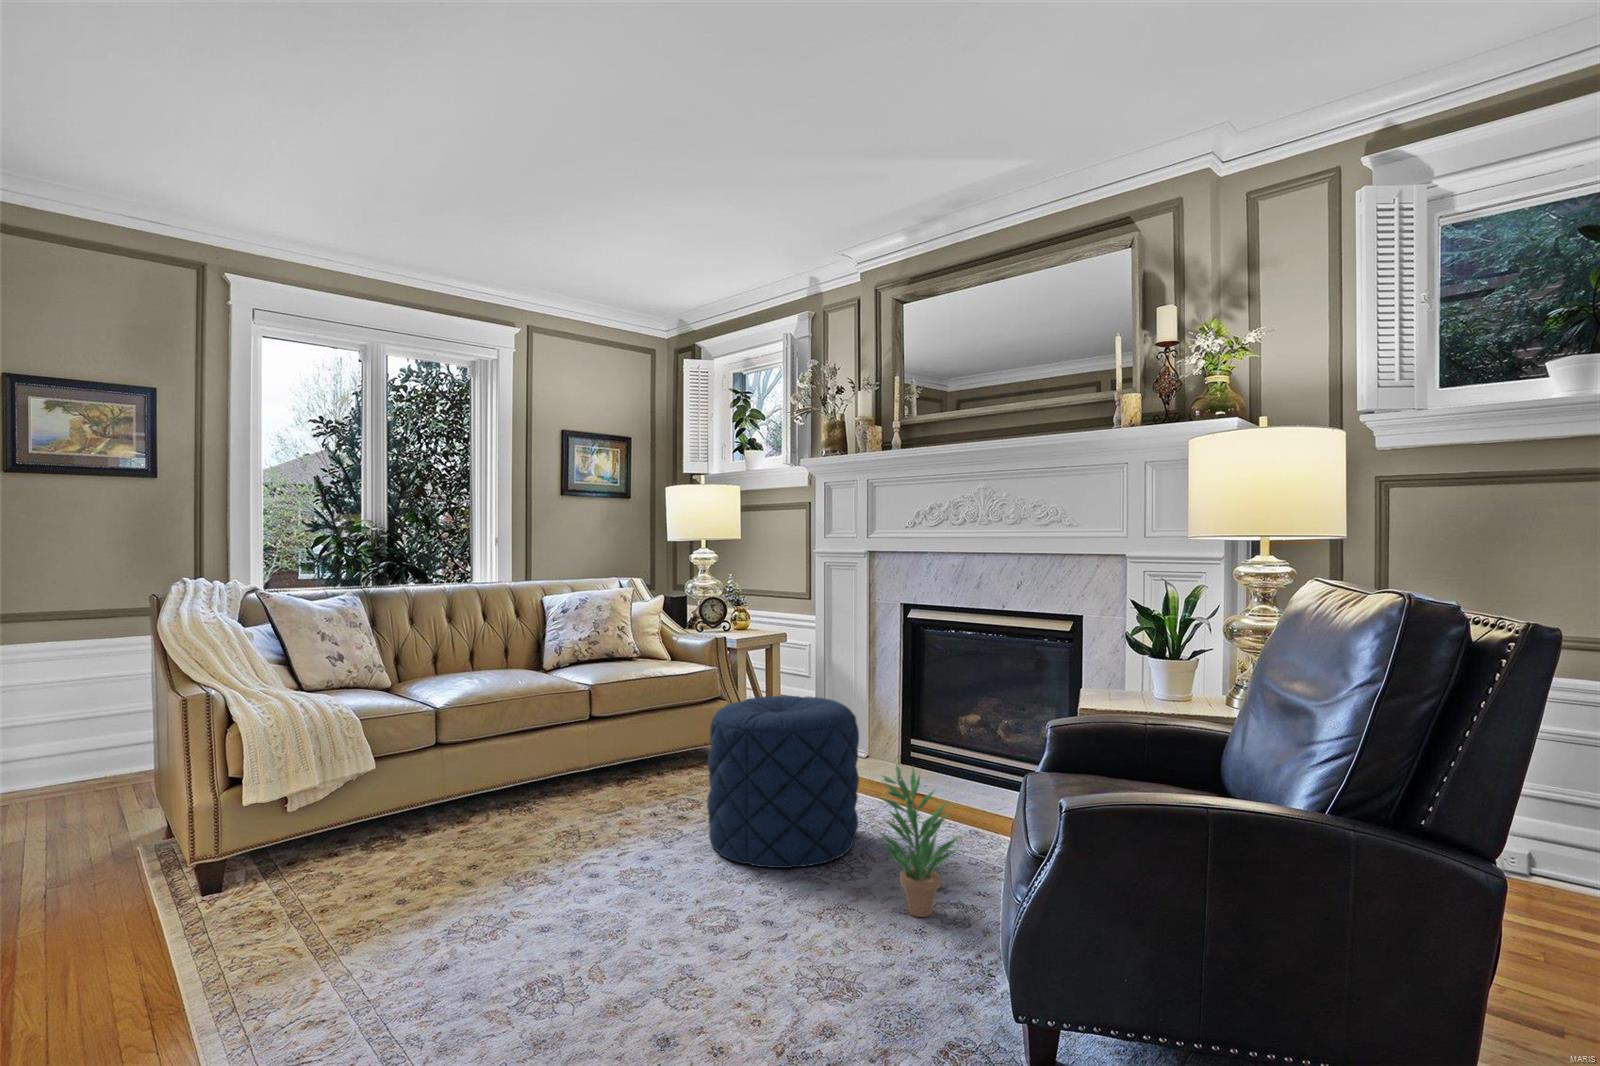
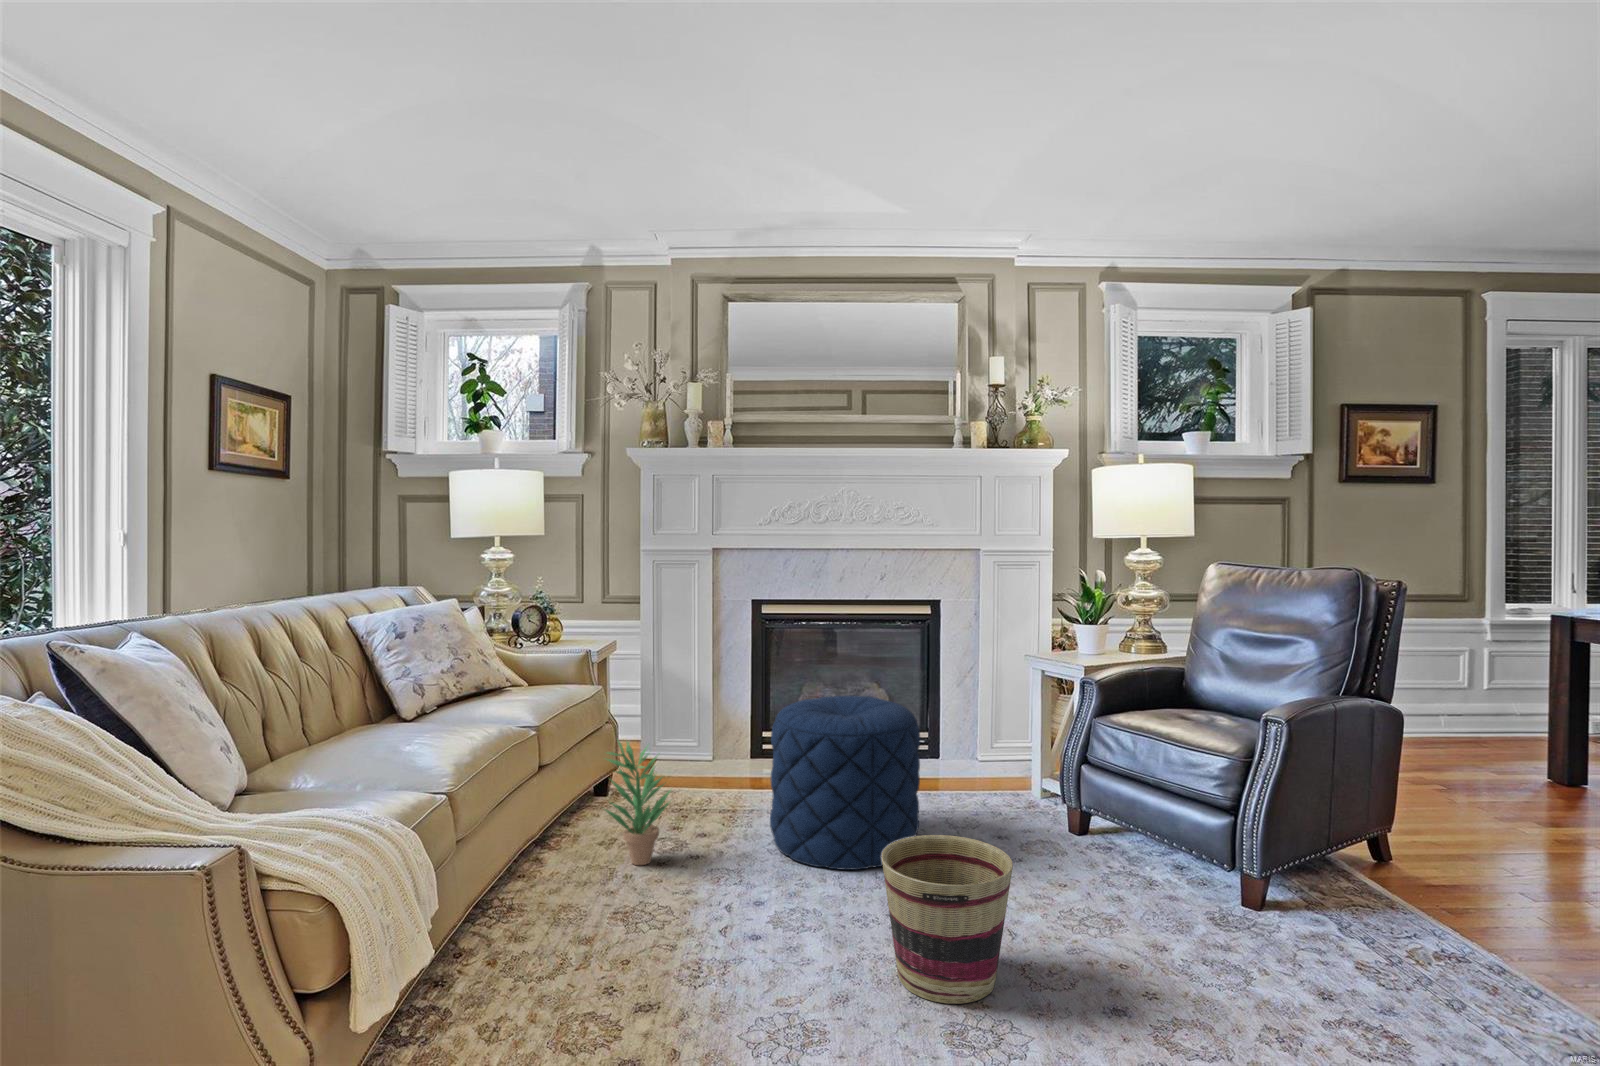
potted plant: present [878,765,959,917] -> present [605,741,671,865]
basket: none [521,811,647,965] -> present [881,835,1013,1004]

